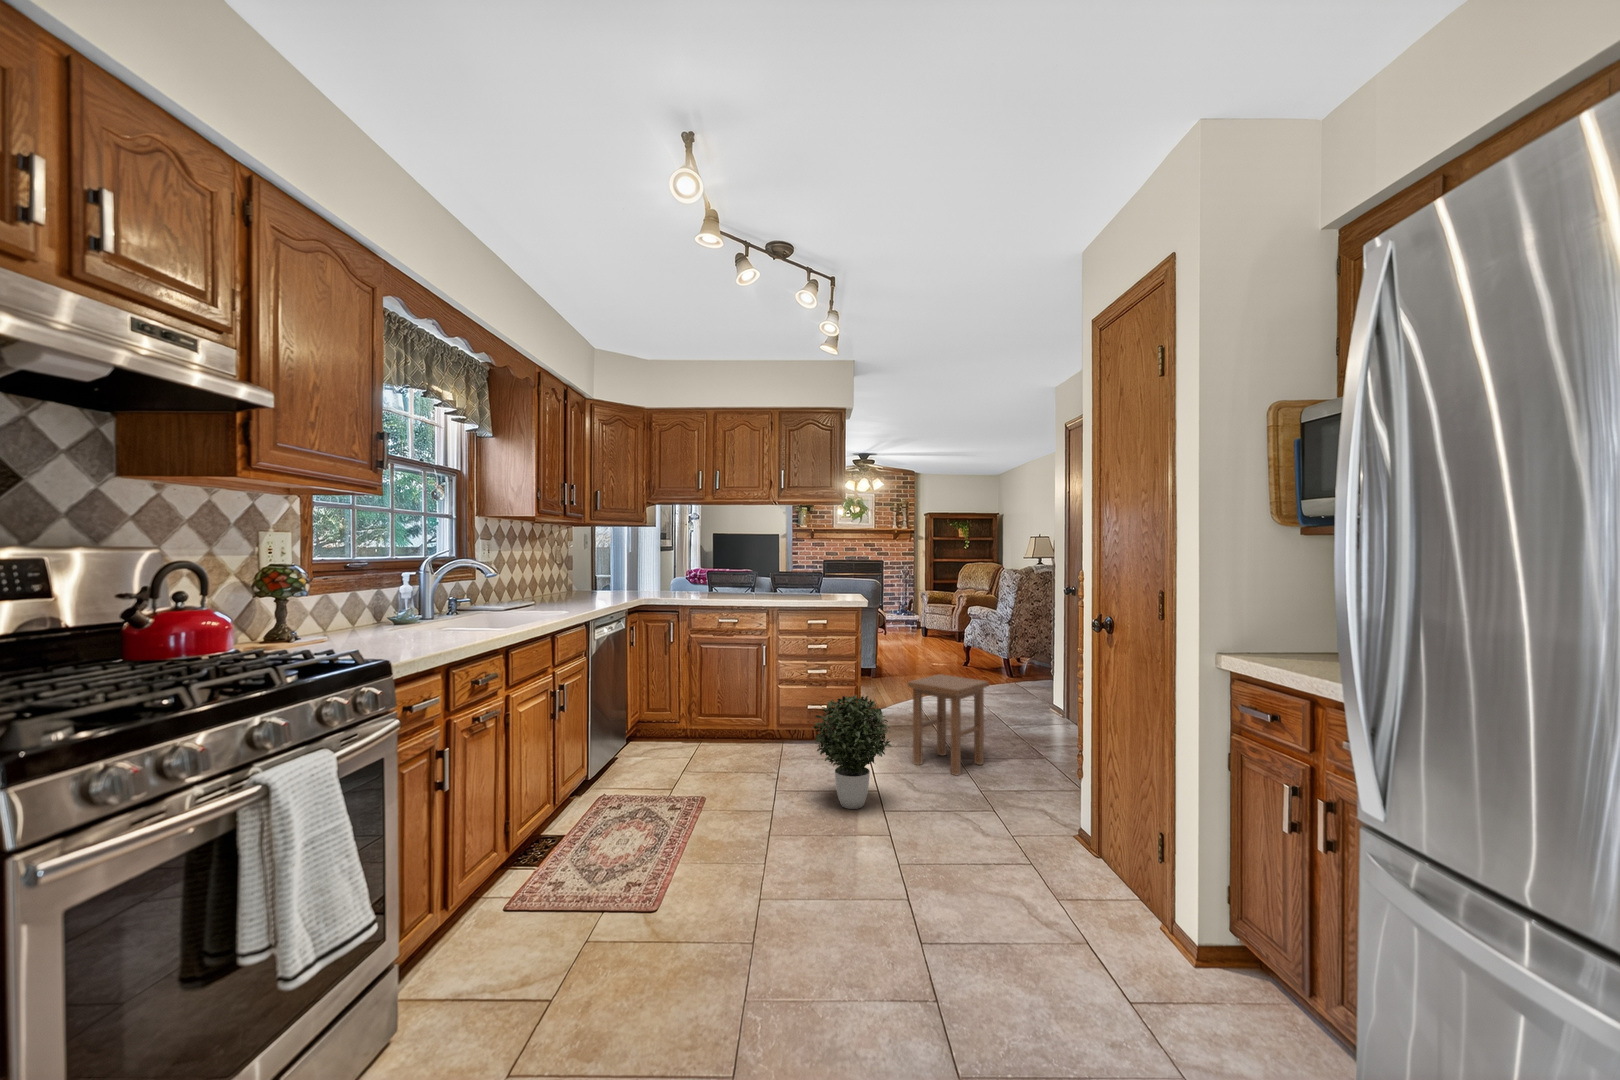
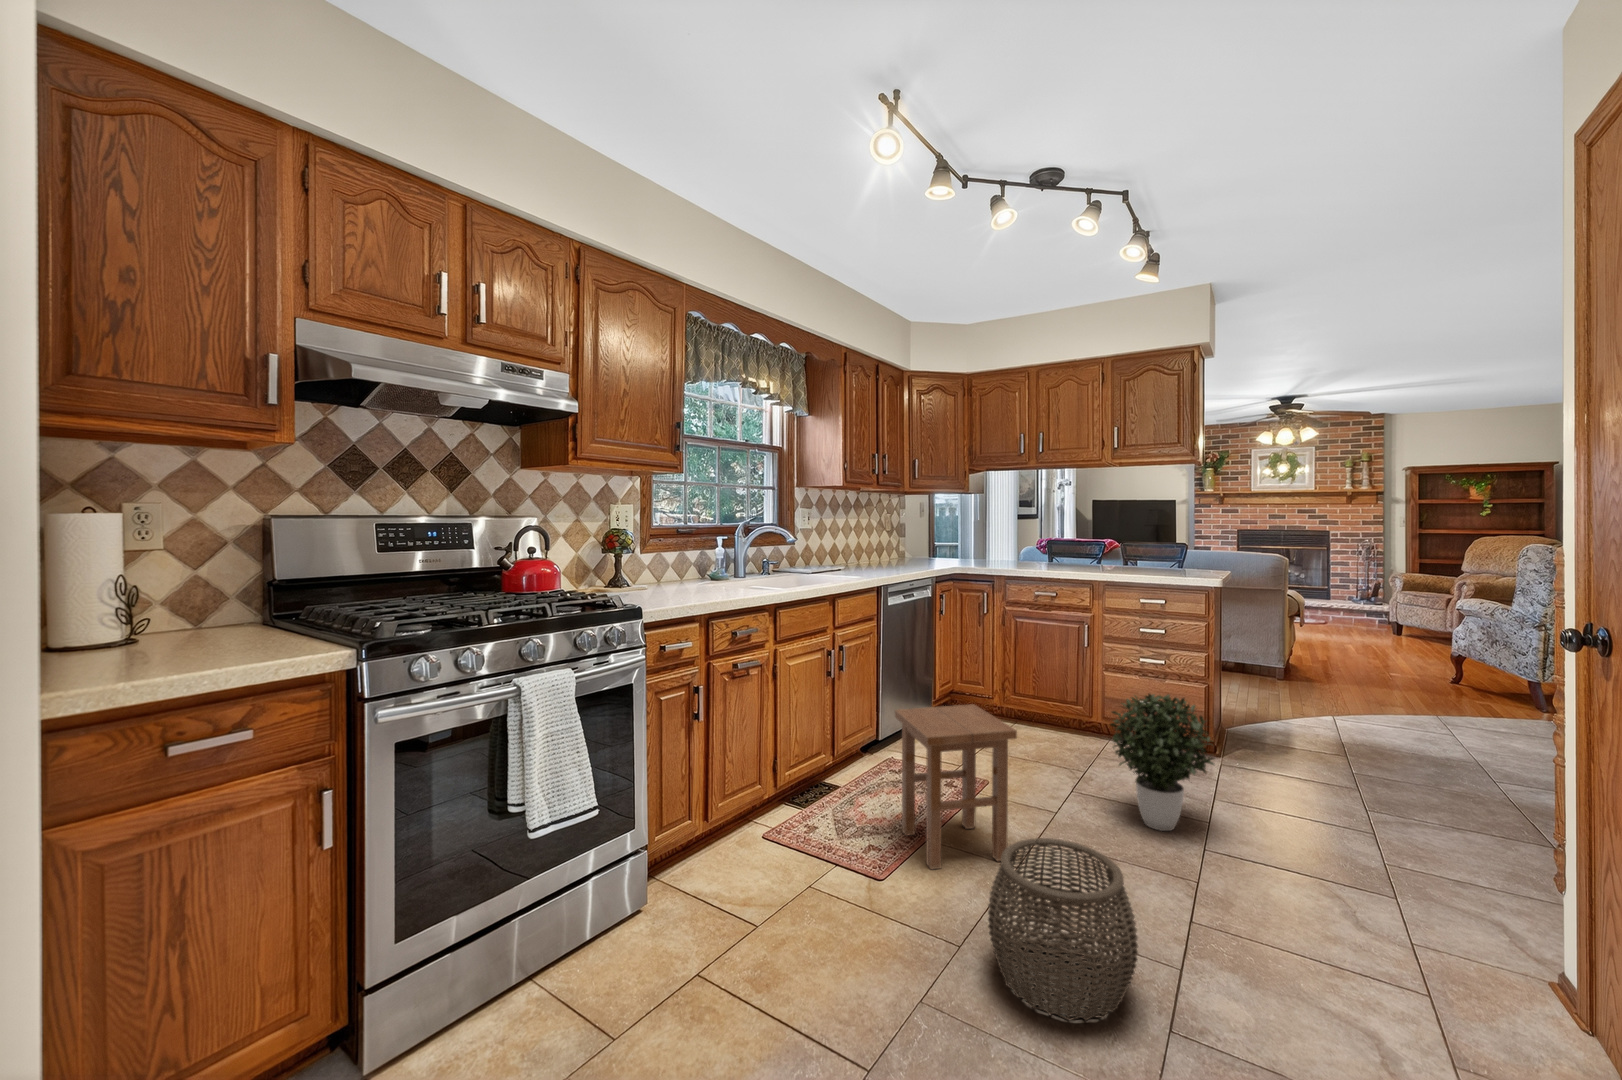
stool: present [907,674,989,775] -> present [895,704,1017,869]
woven basket: none [785,823,904,970] -> present [988,838,1138,1021]

